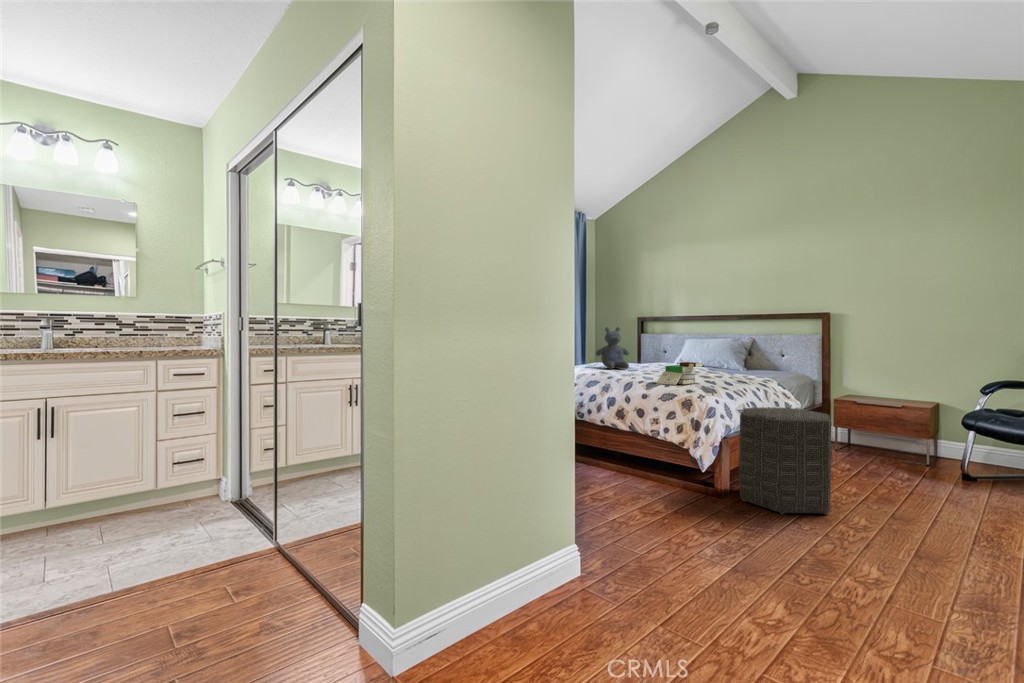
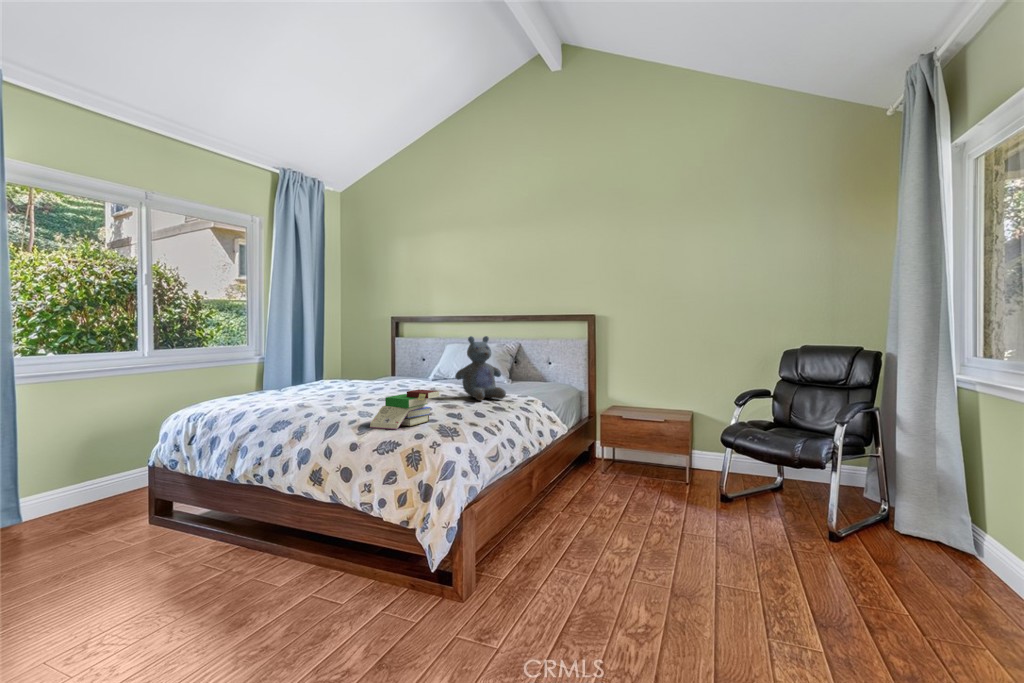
stuffed bear: present [596,327,629,369] -> present [455,336,506,401]
ottoman: present [739,408,831,514] -> none [488,448,605,621]

